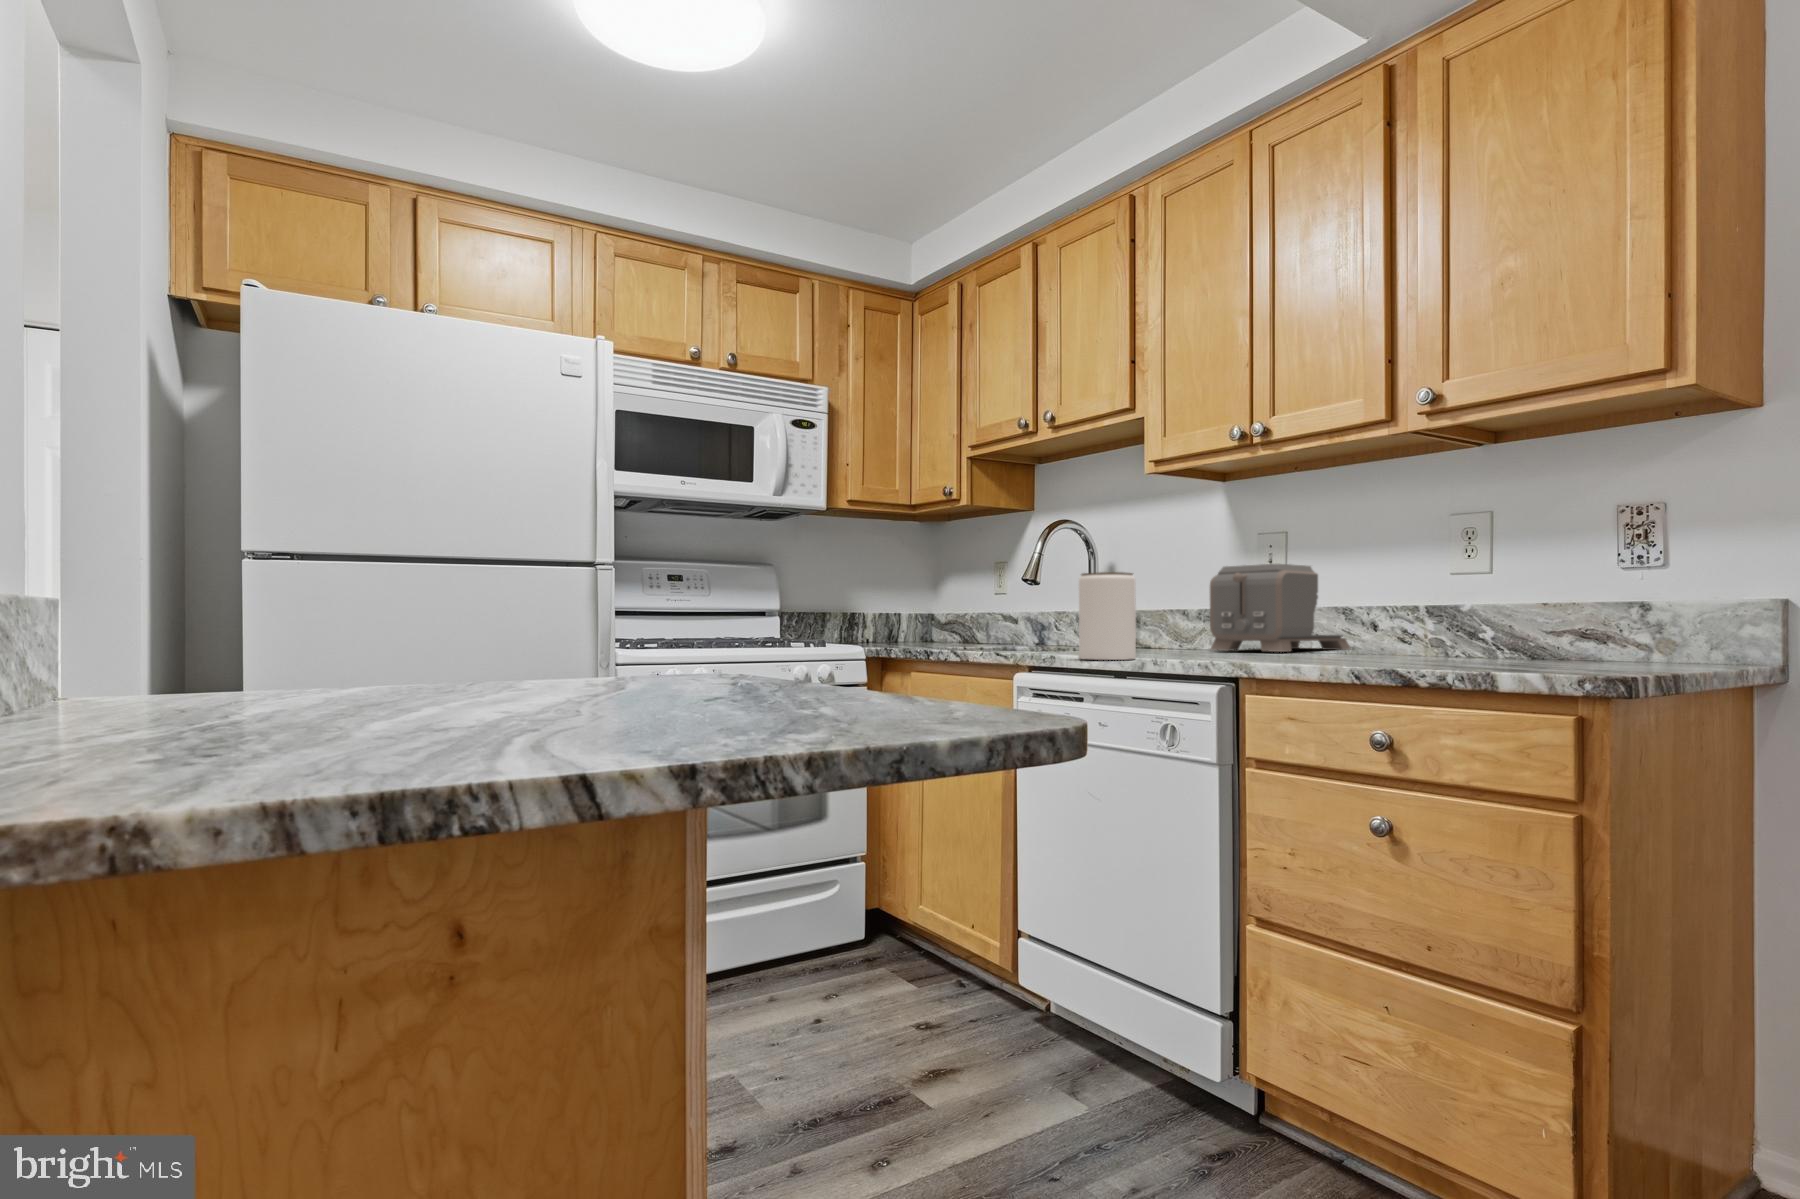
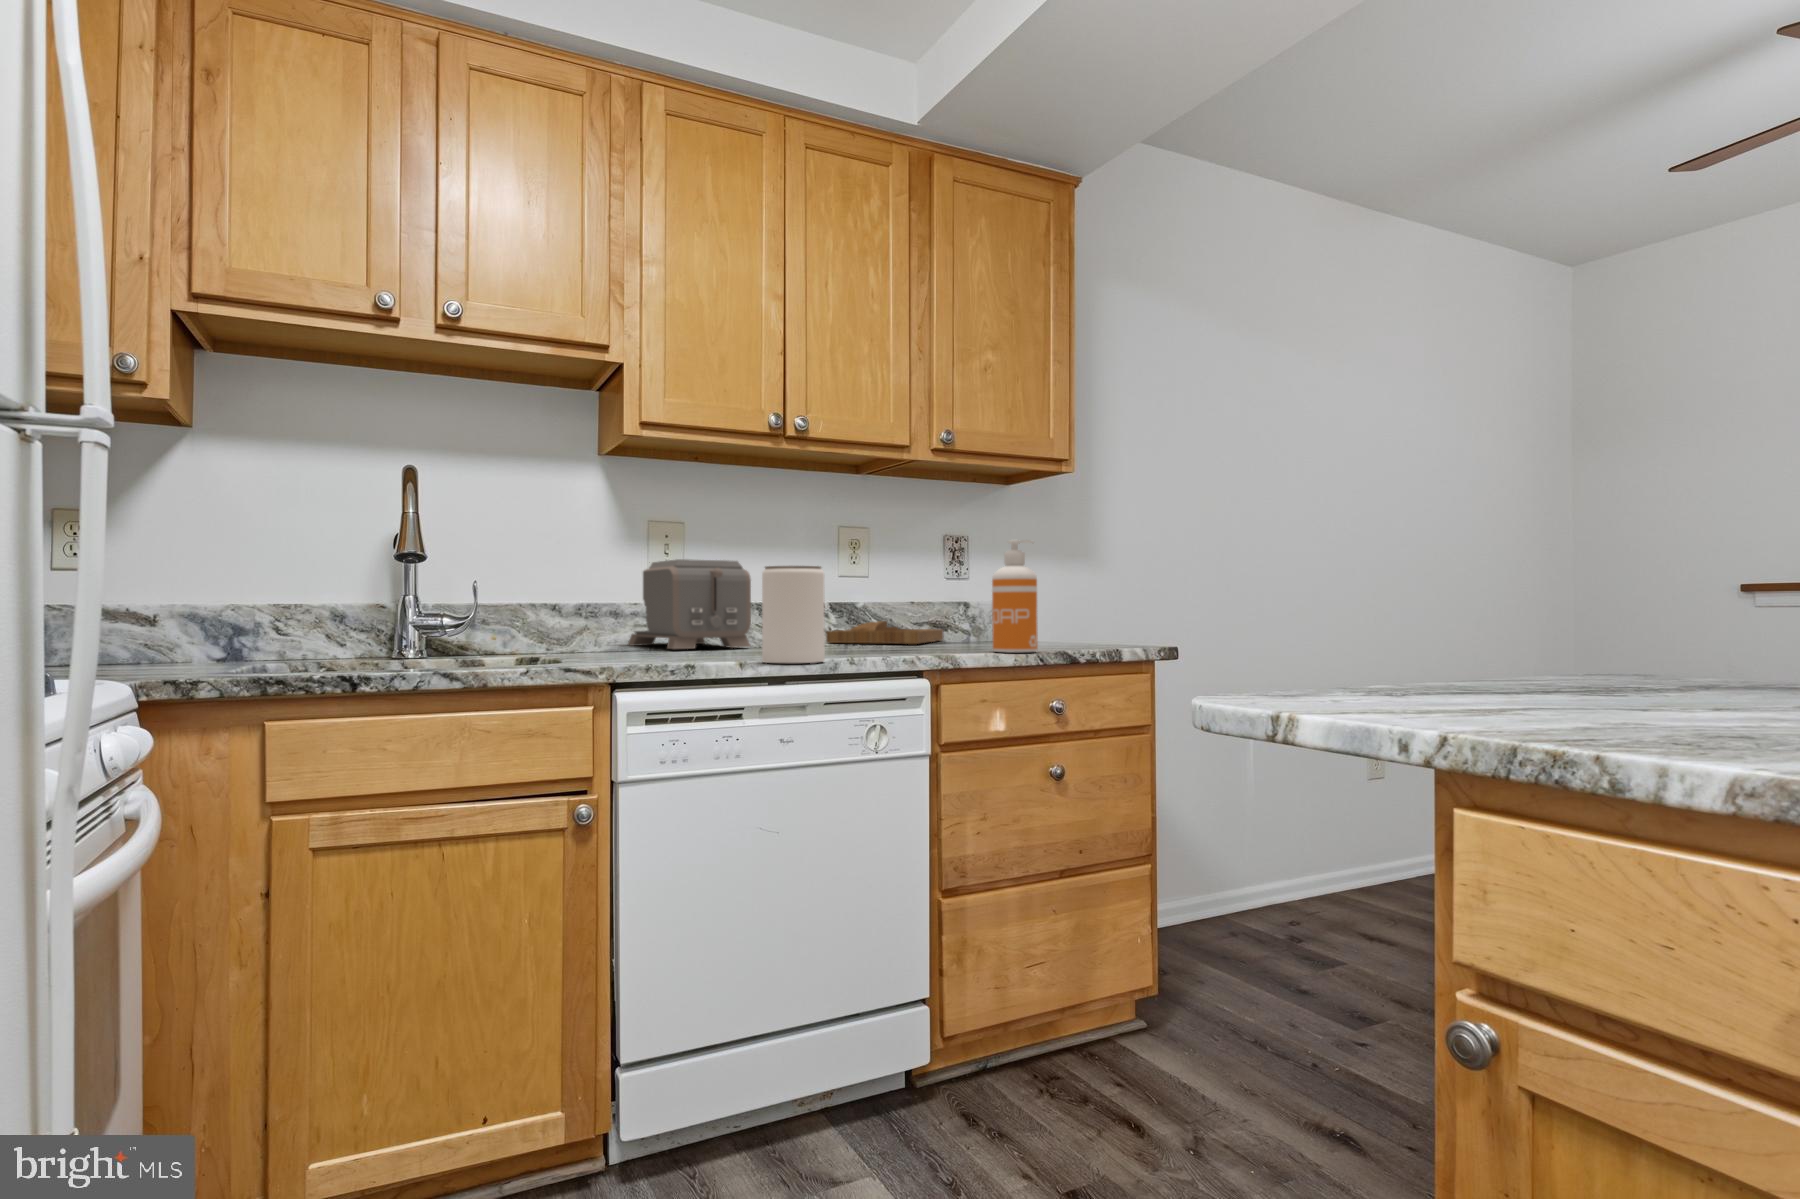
soap dispenser: none [1342,515,1411,667] -> present [992,540,1038,653]
tray: none [1420,628,1603,658] -> present [826,621,944,644]

